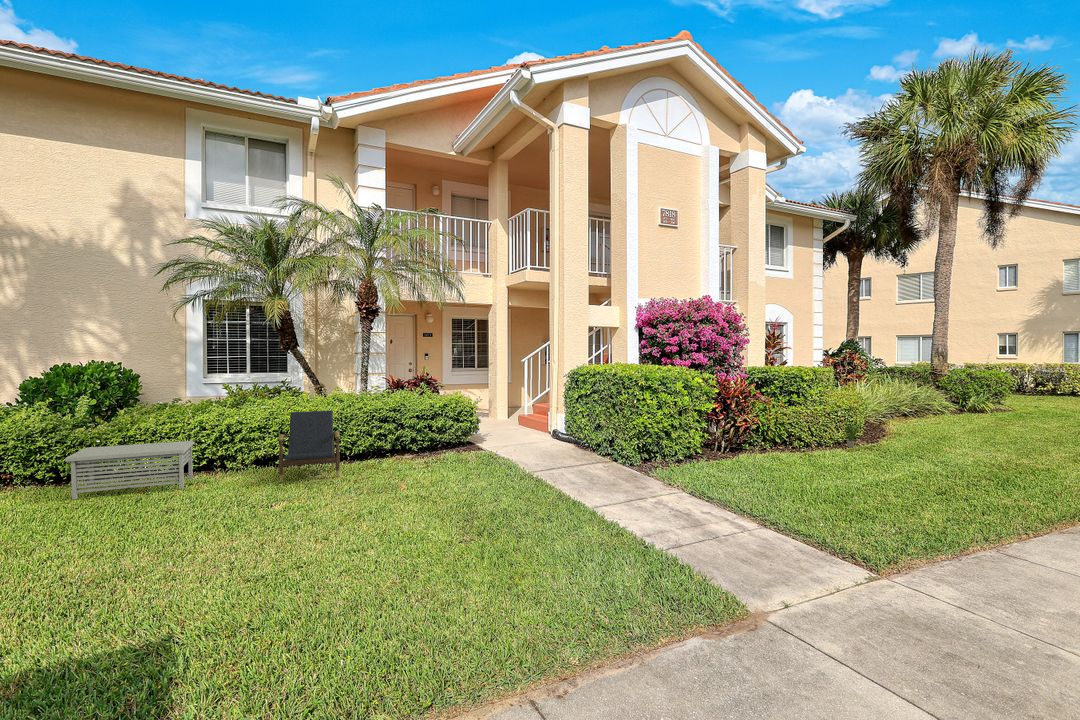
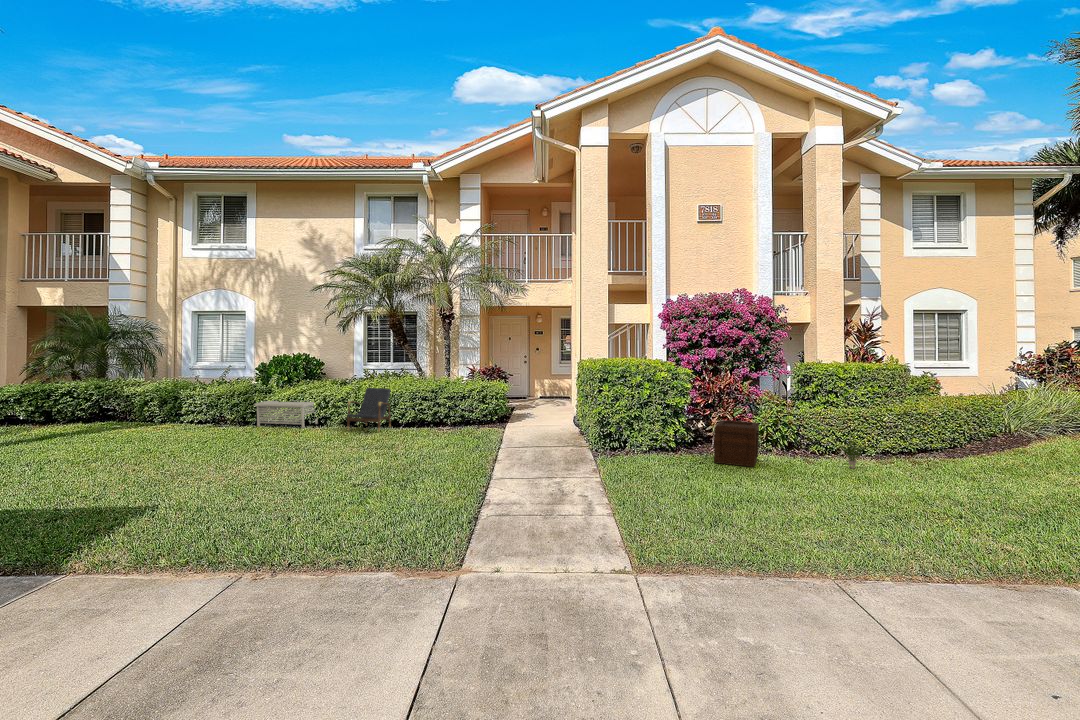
wooden crate: none [748,414,804,458] -> present [714,420,759,467]

